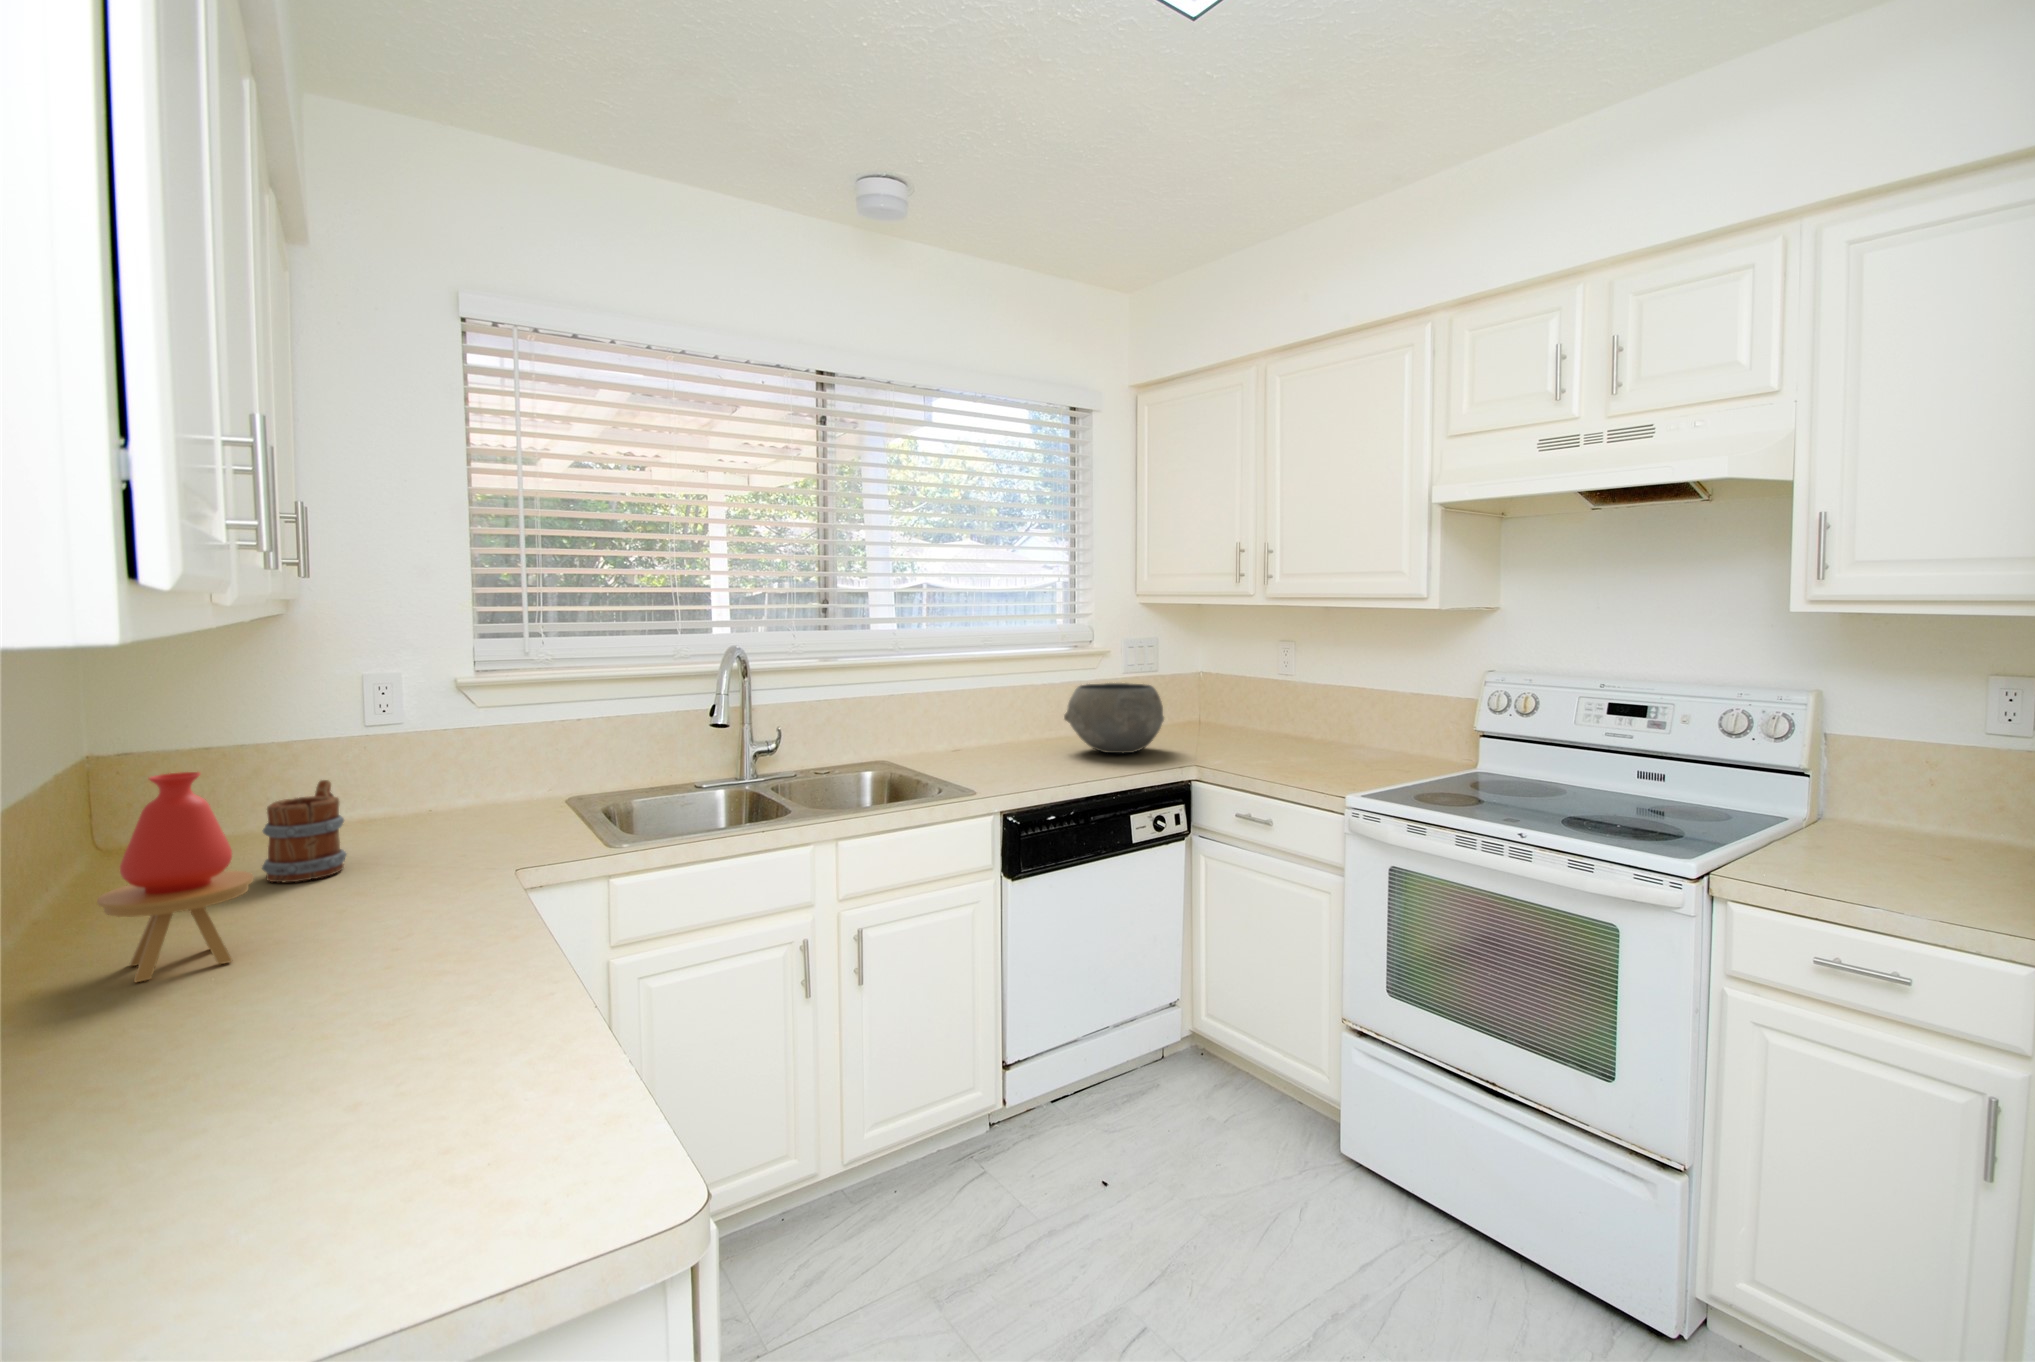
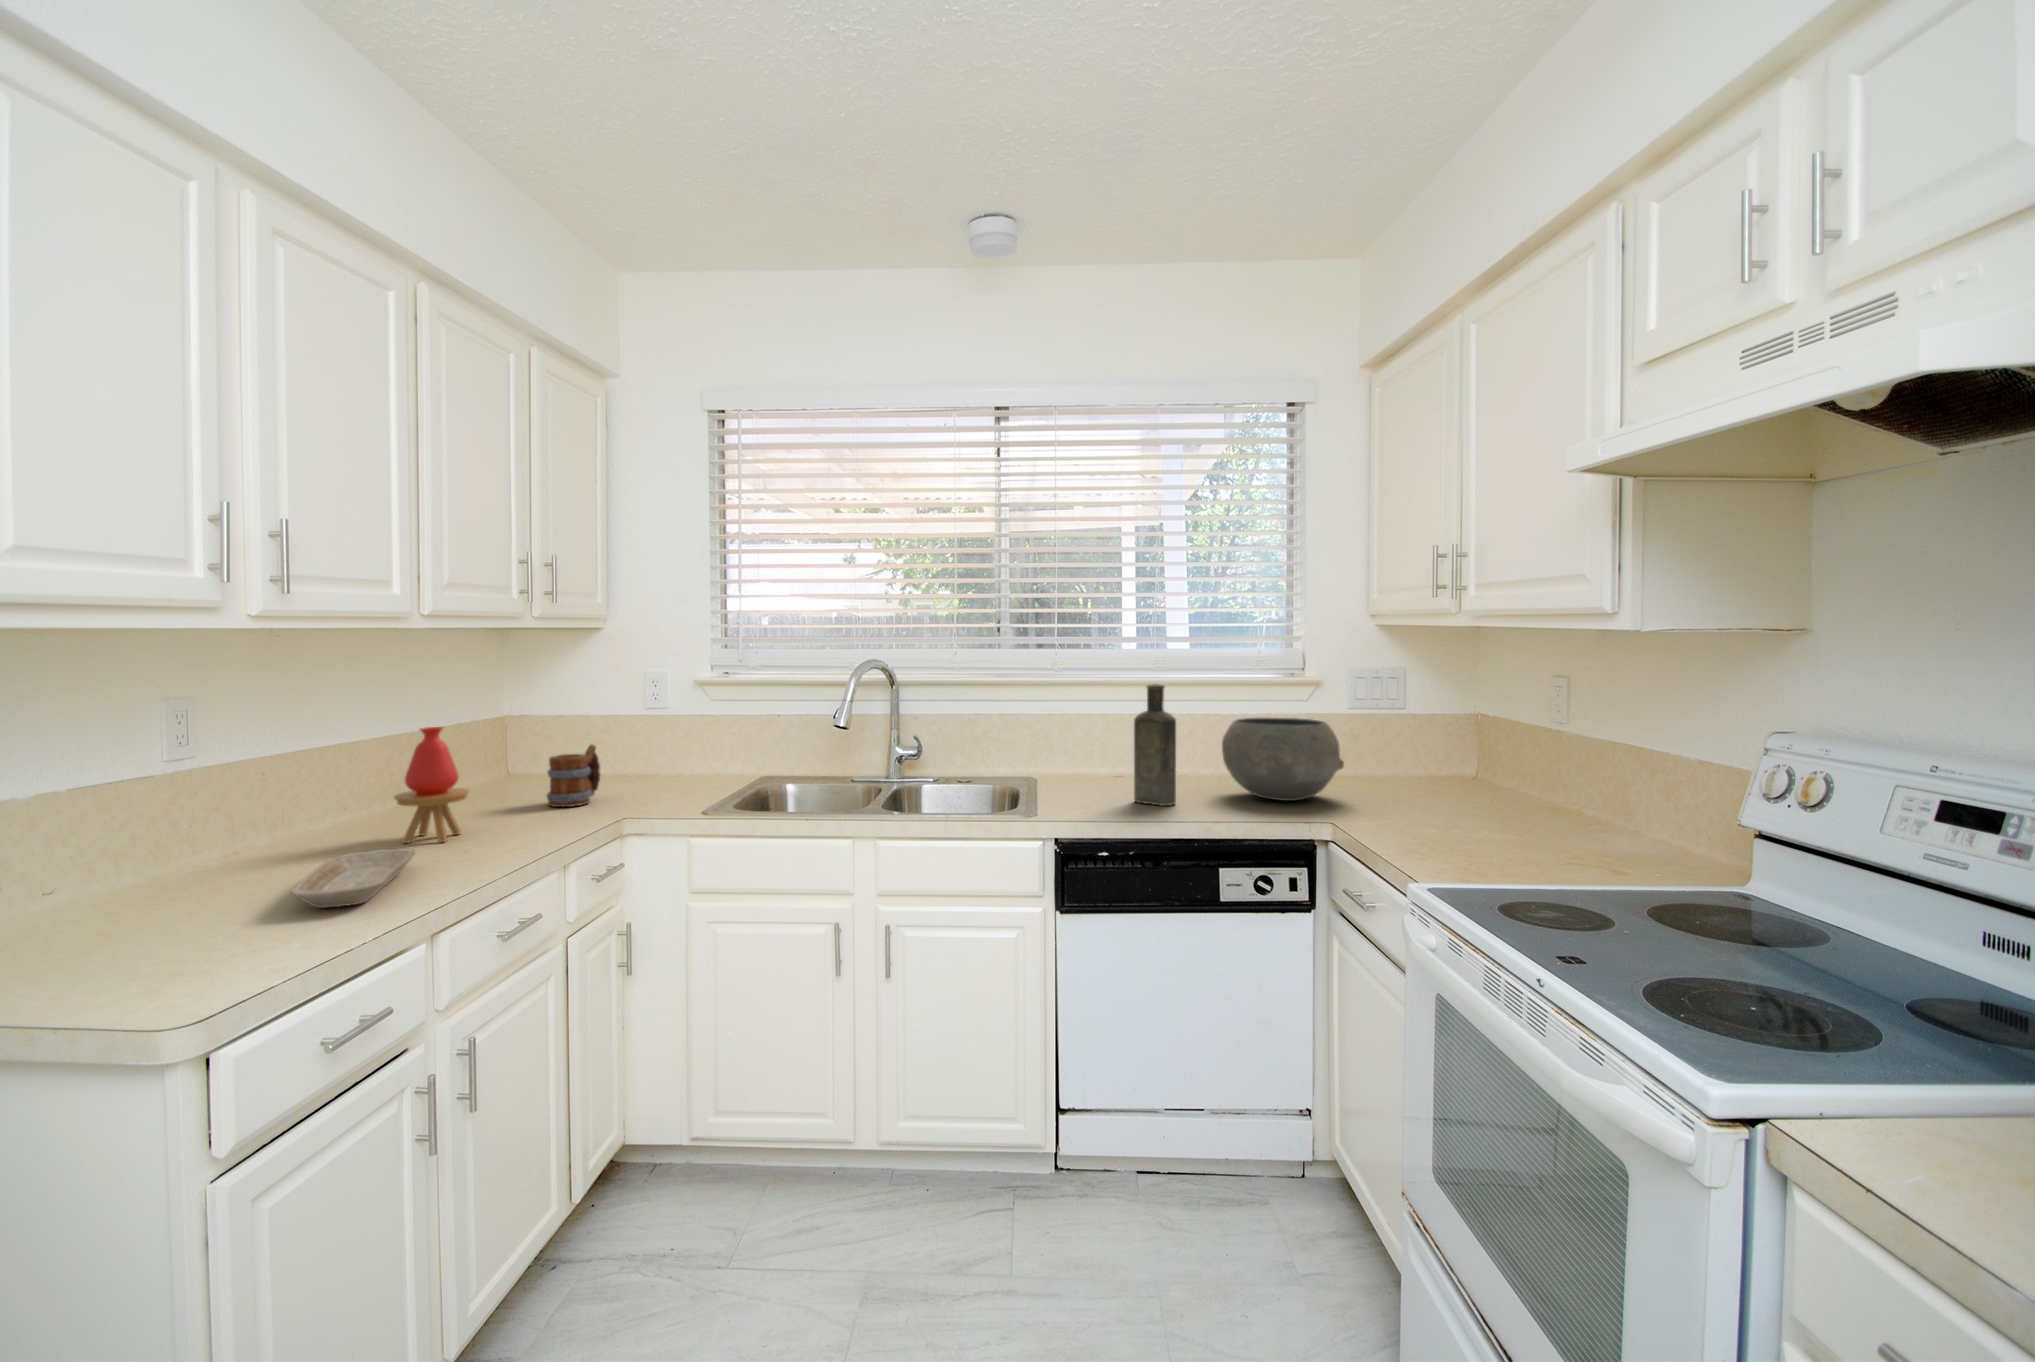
bottle: none [1015,658,1061,769] -> present [1134,685,1176,806]
tray: none [143,974,414,1093] -> present [292,849,415,908]

